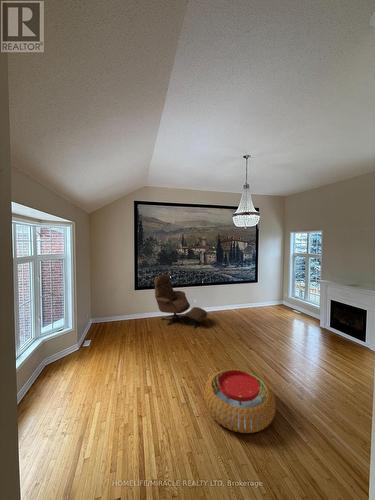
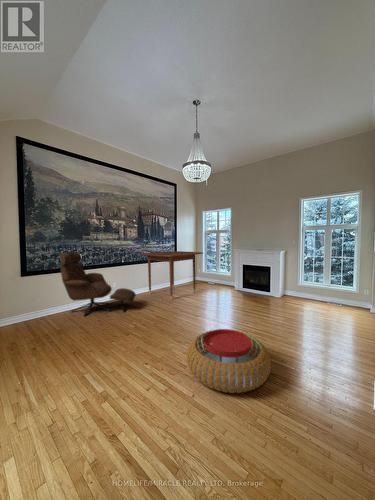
dining table: none [218,275,279,325] -> present [140,251,203,300]

